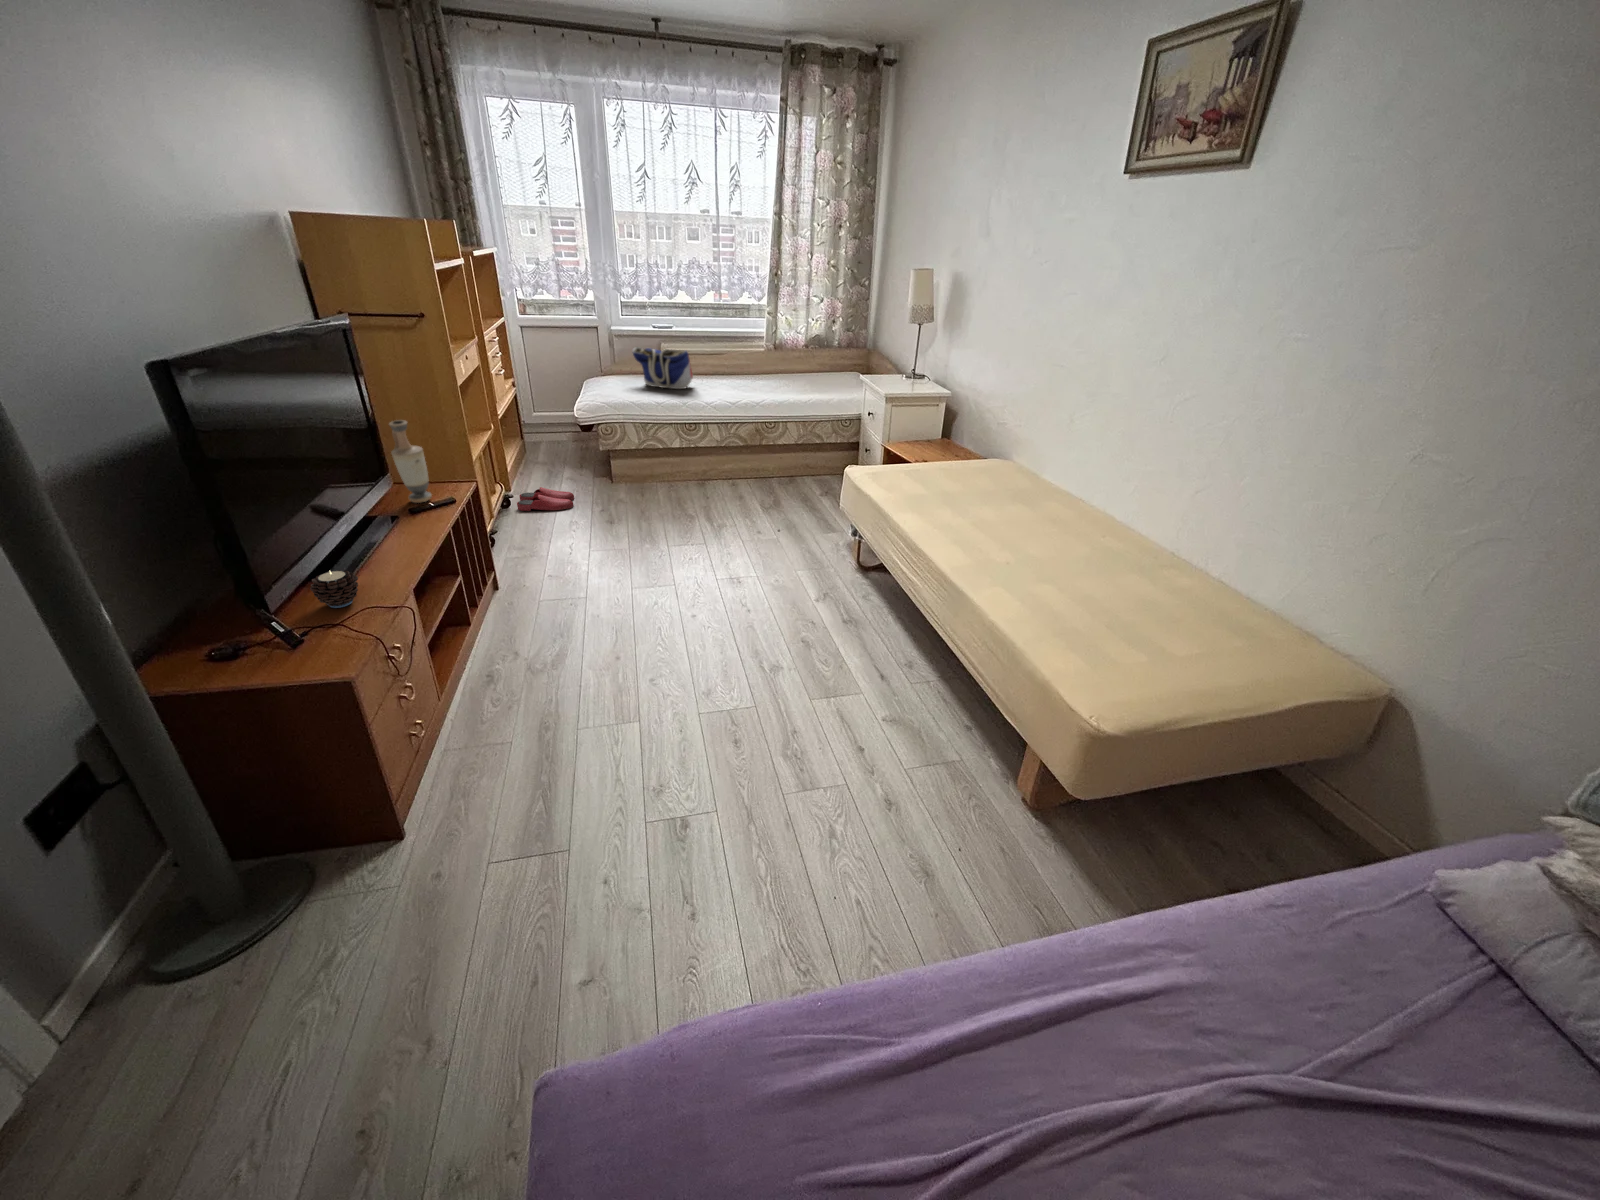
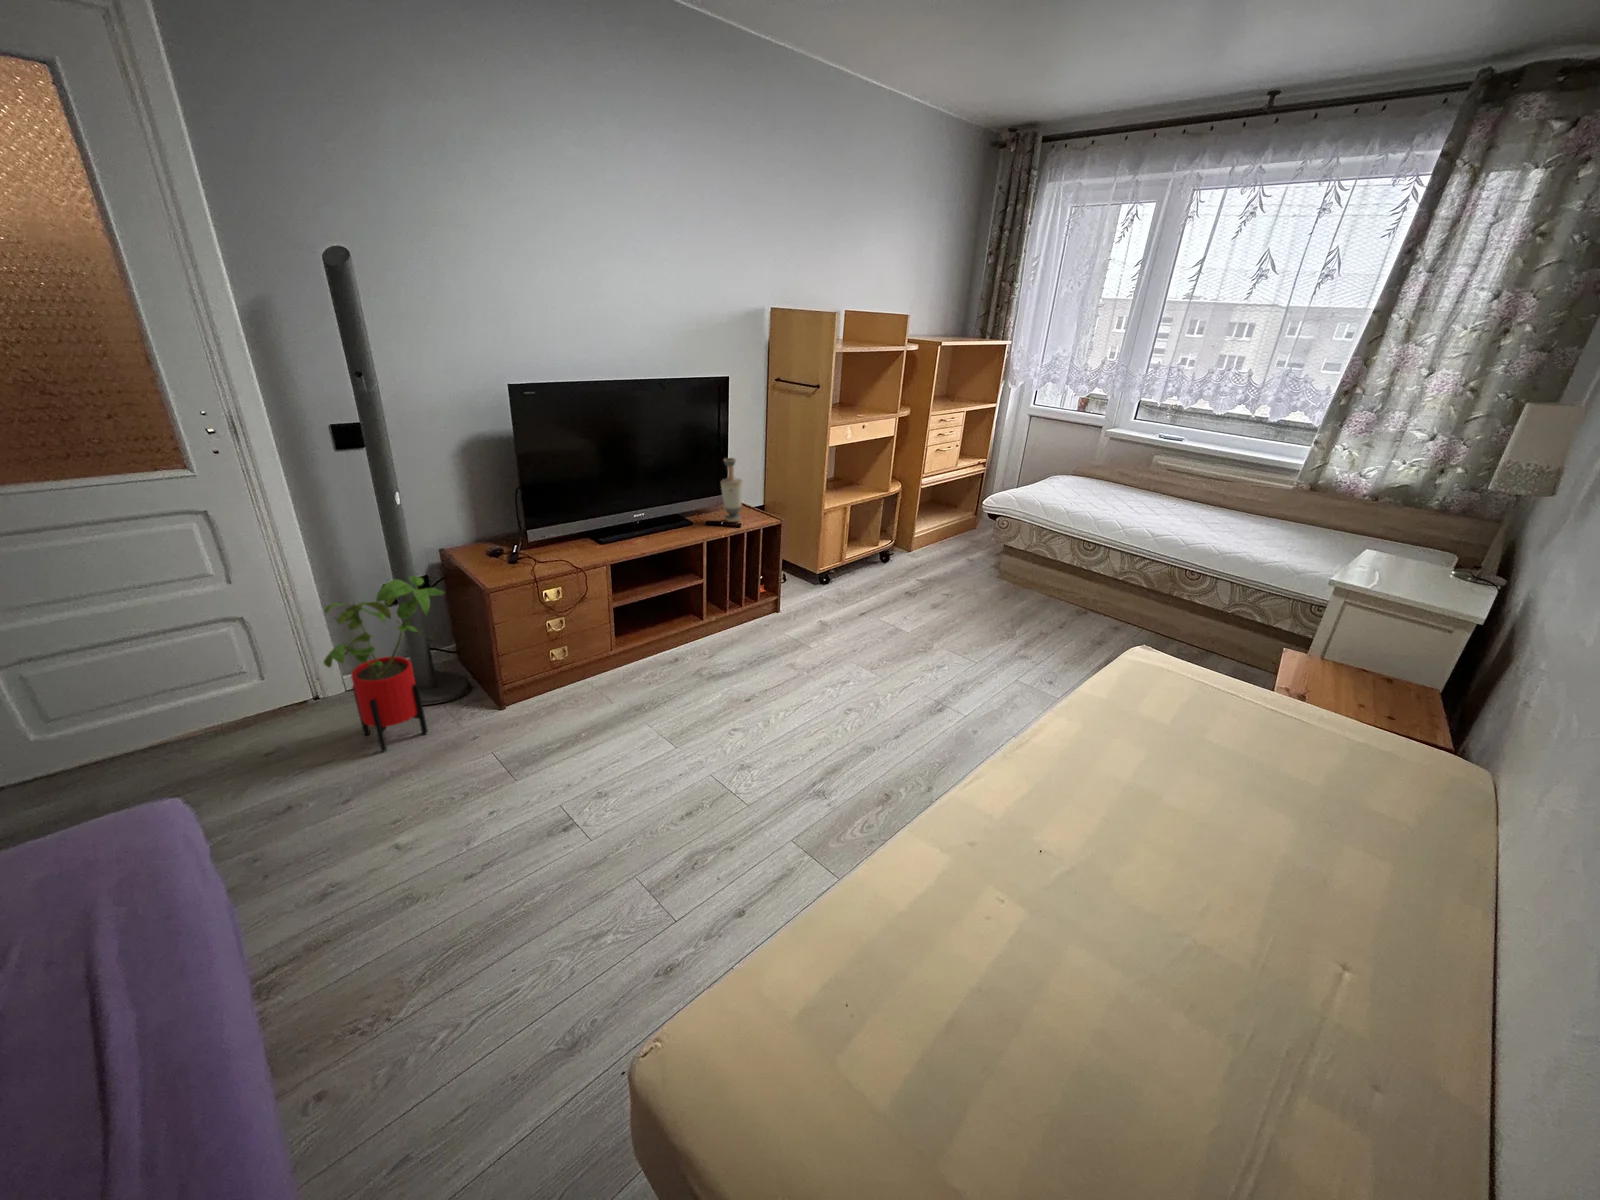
tote bag: present [632,347,693,389] -> none [1083,451,1143,506]
slippers: present [517,487,574,511] -> none [890,557,947,583]
candle: present [310,570,358,608] -> none [557,531,585,557]
house plant: none [85,713,357,1018] -> present [324,576,444,752]

